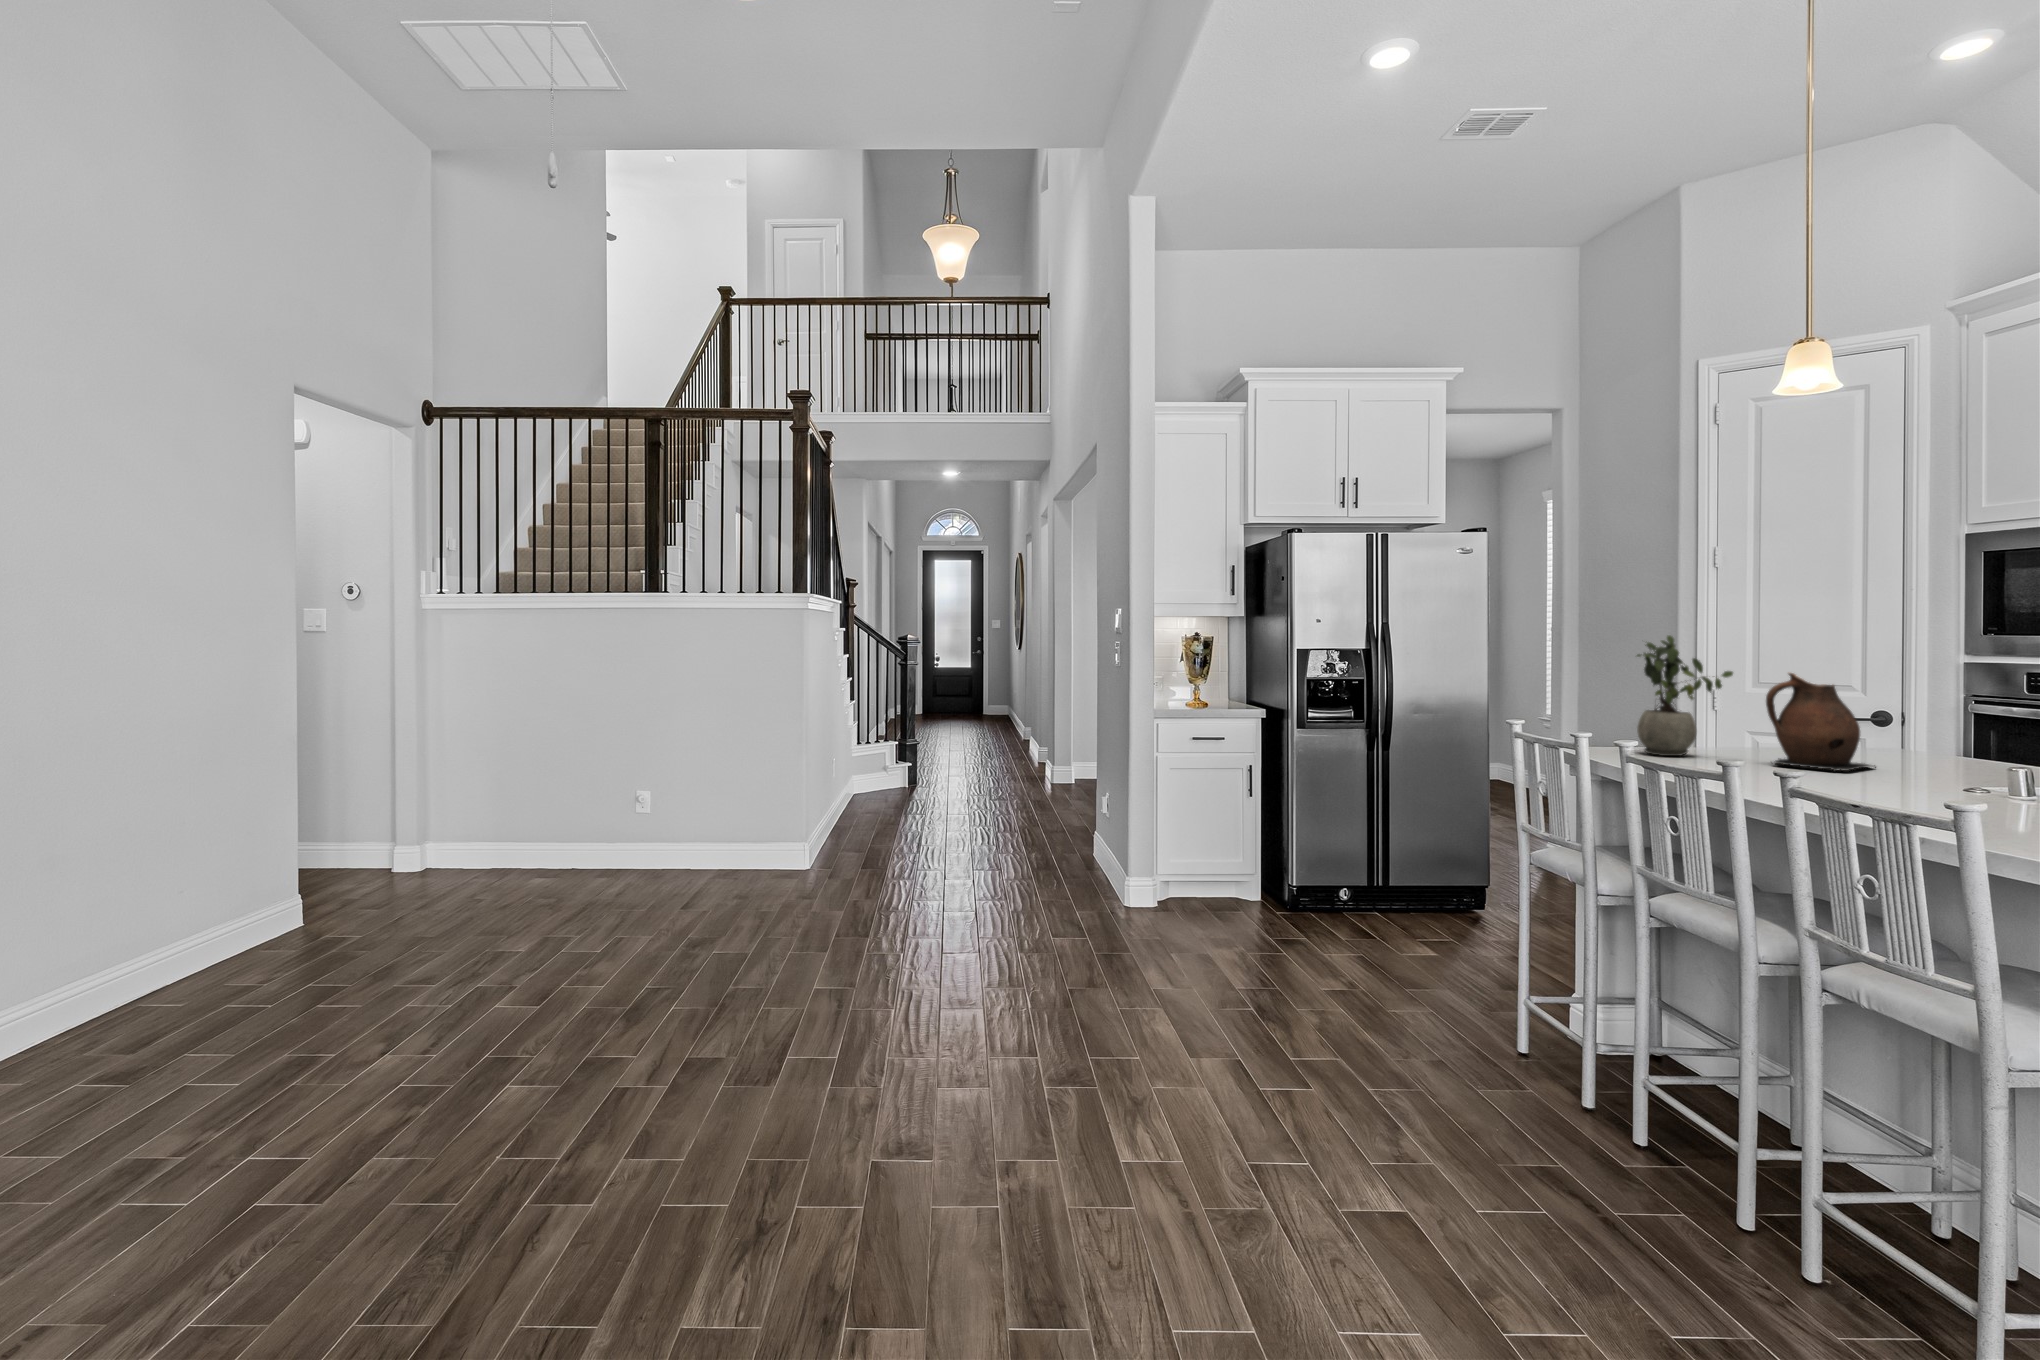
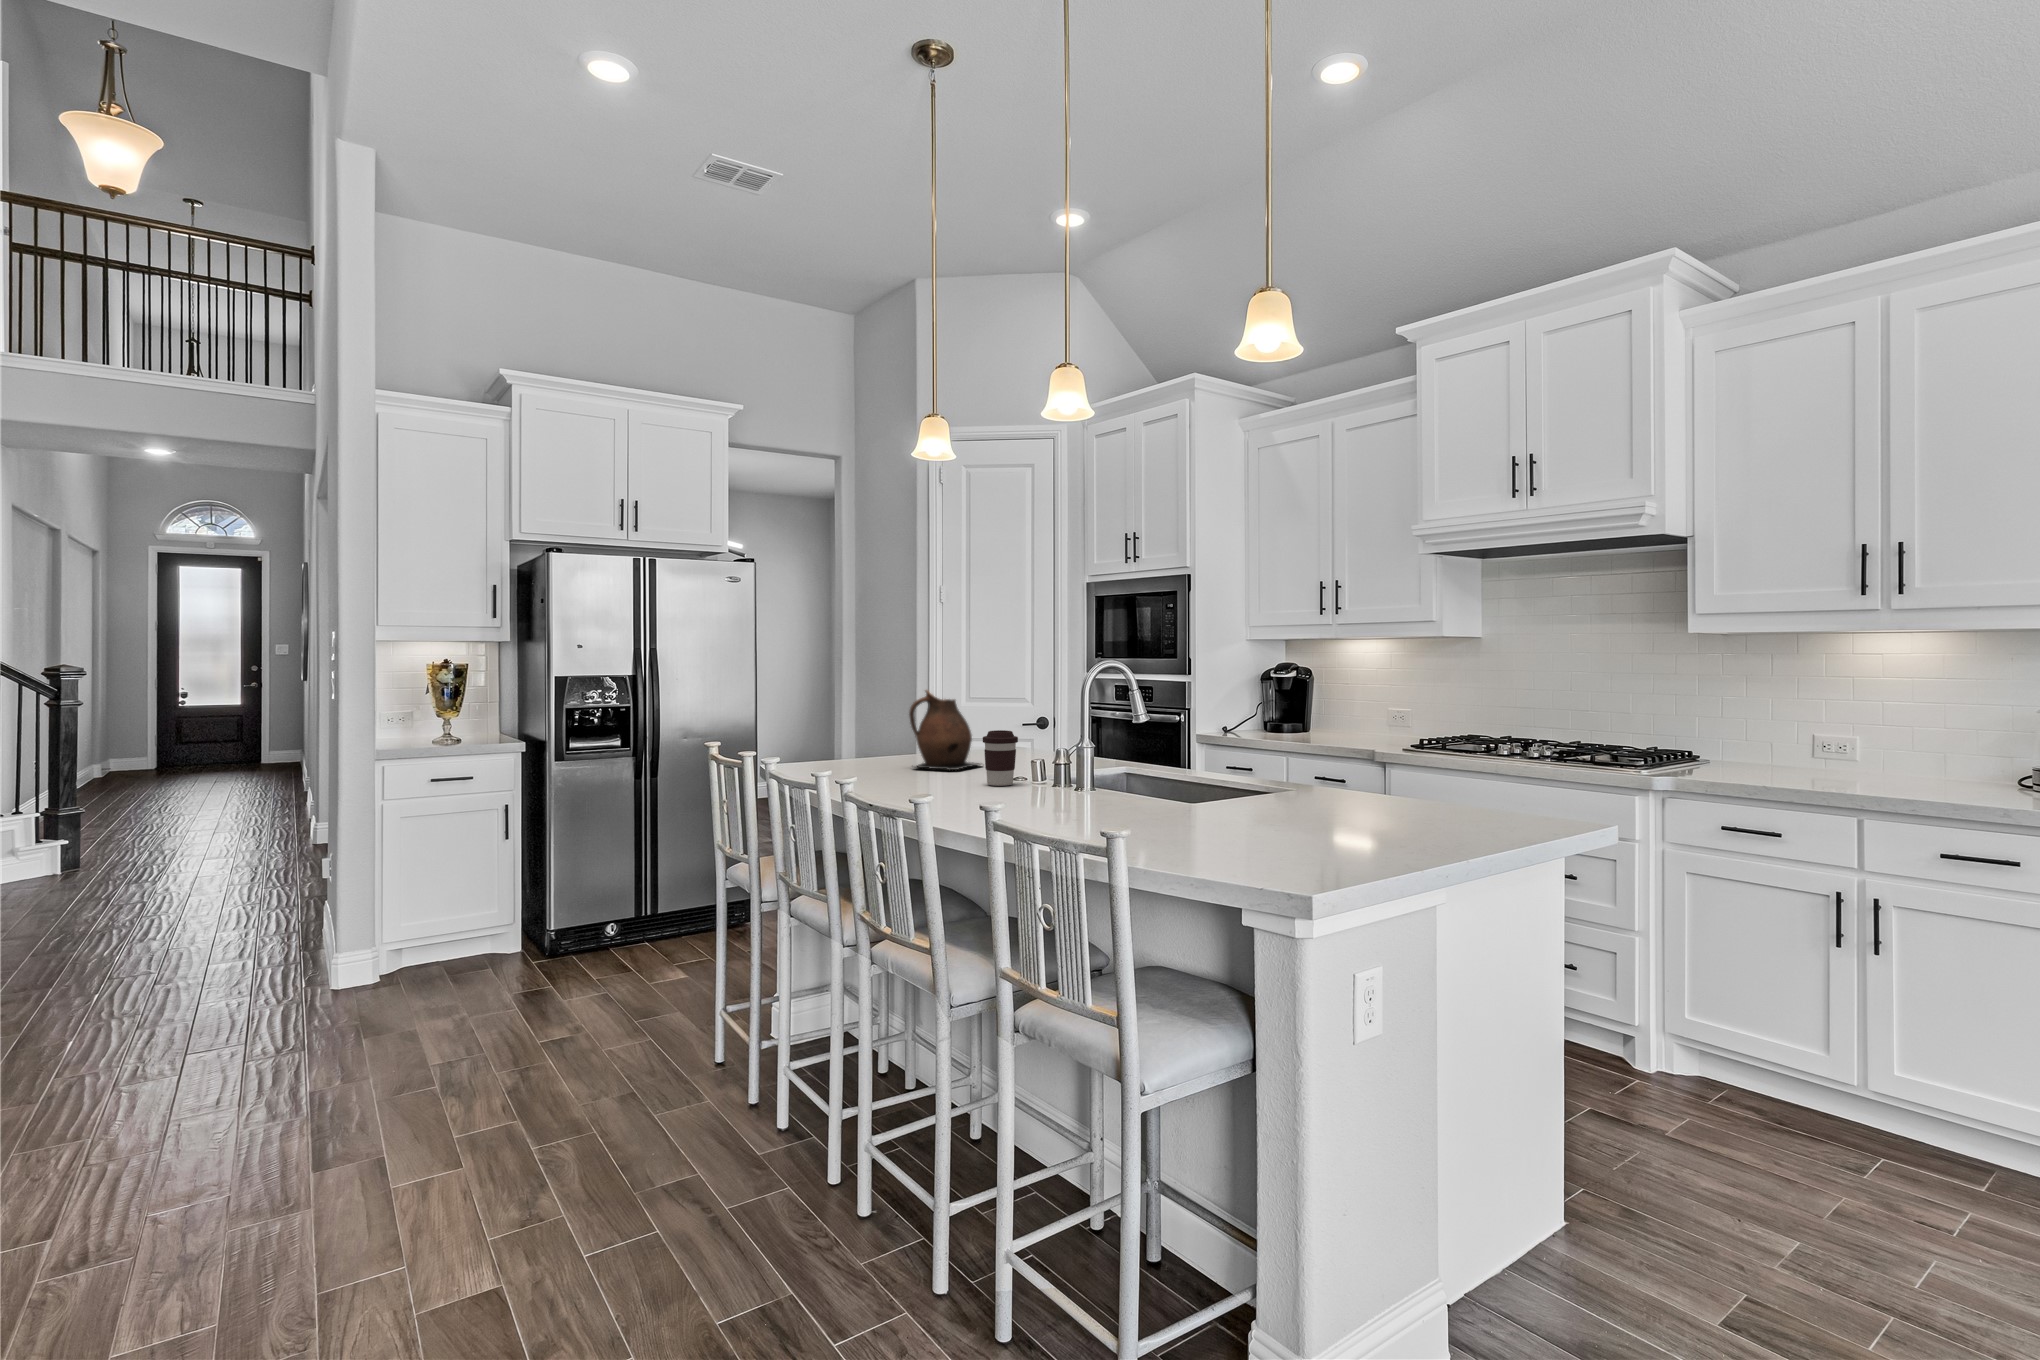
potted plant: present [1637,635,1733,756] -> none [819,658,890,766]
coffee cup: none [1921,727,1981,798] -> present [983,730,1018,786]

